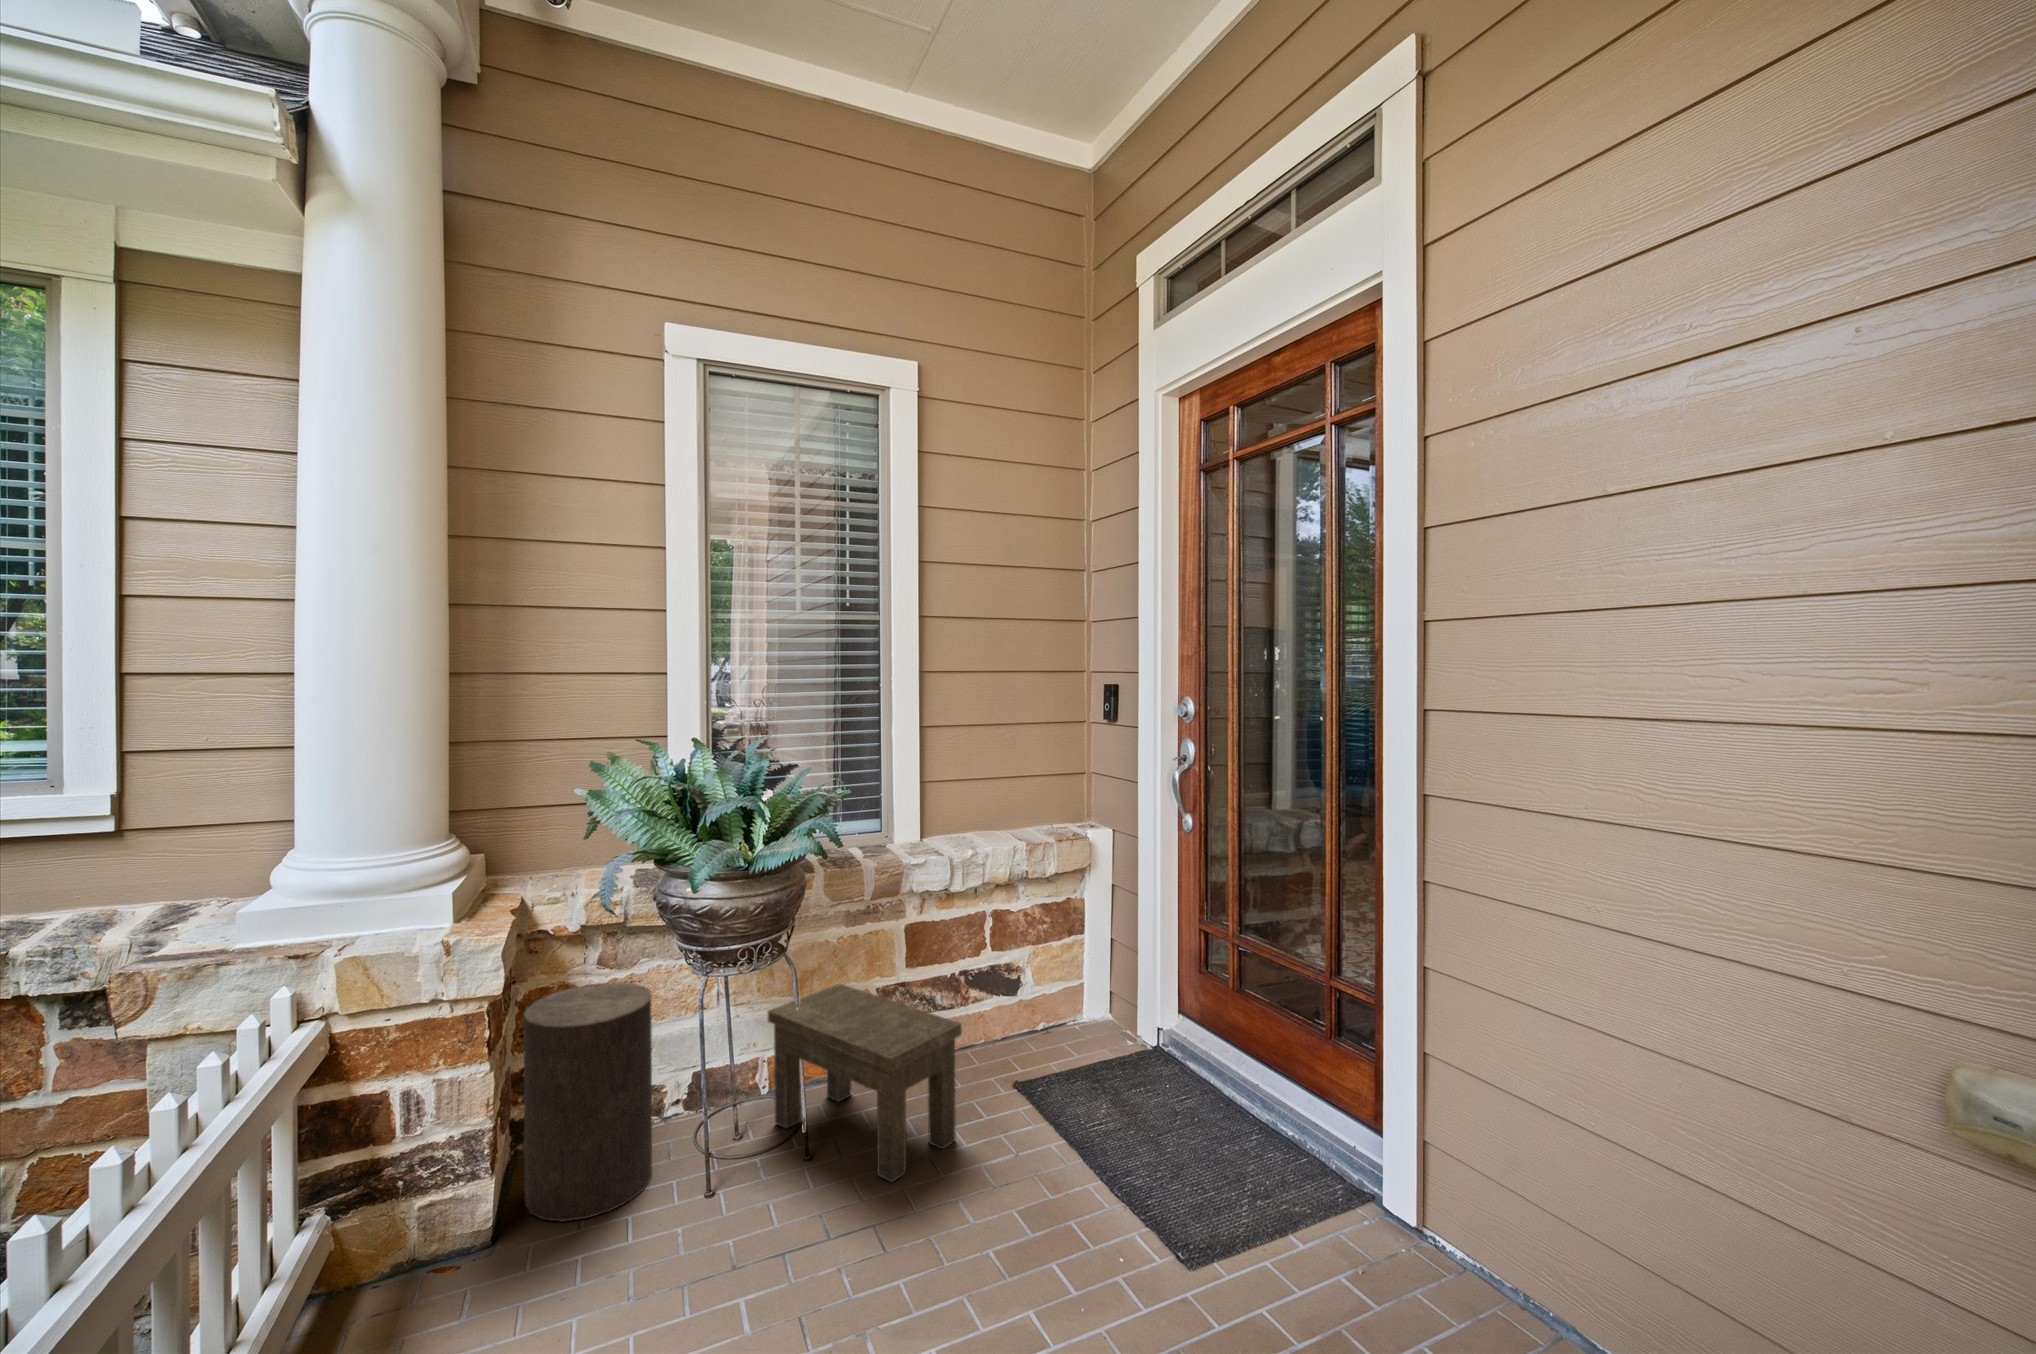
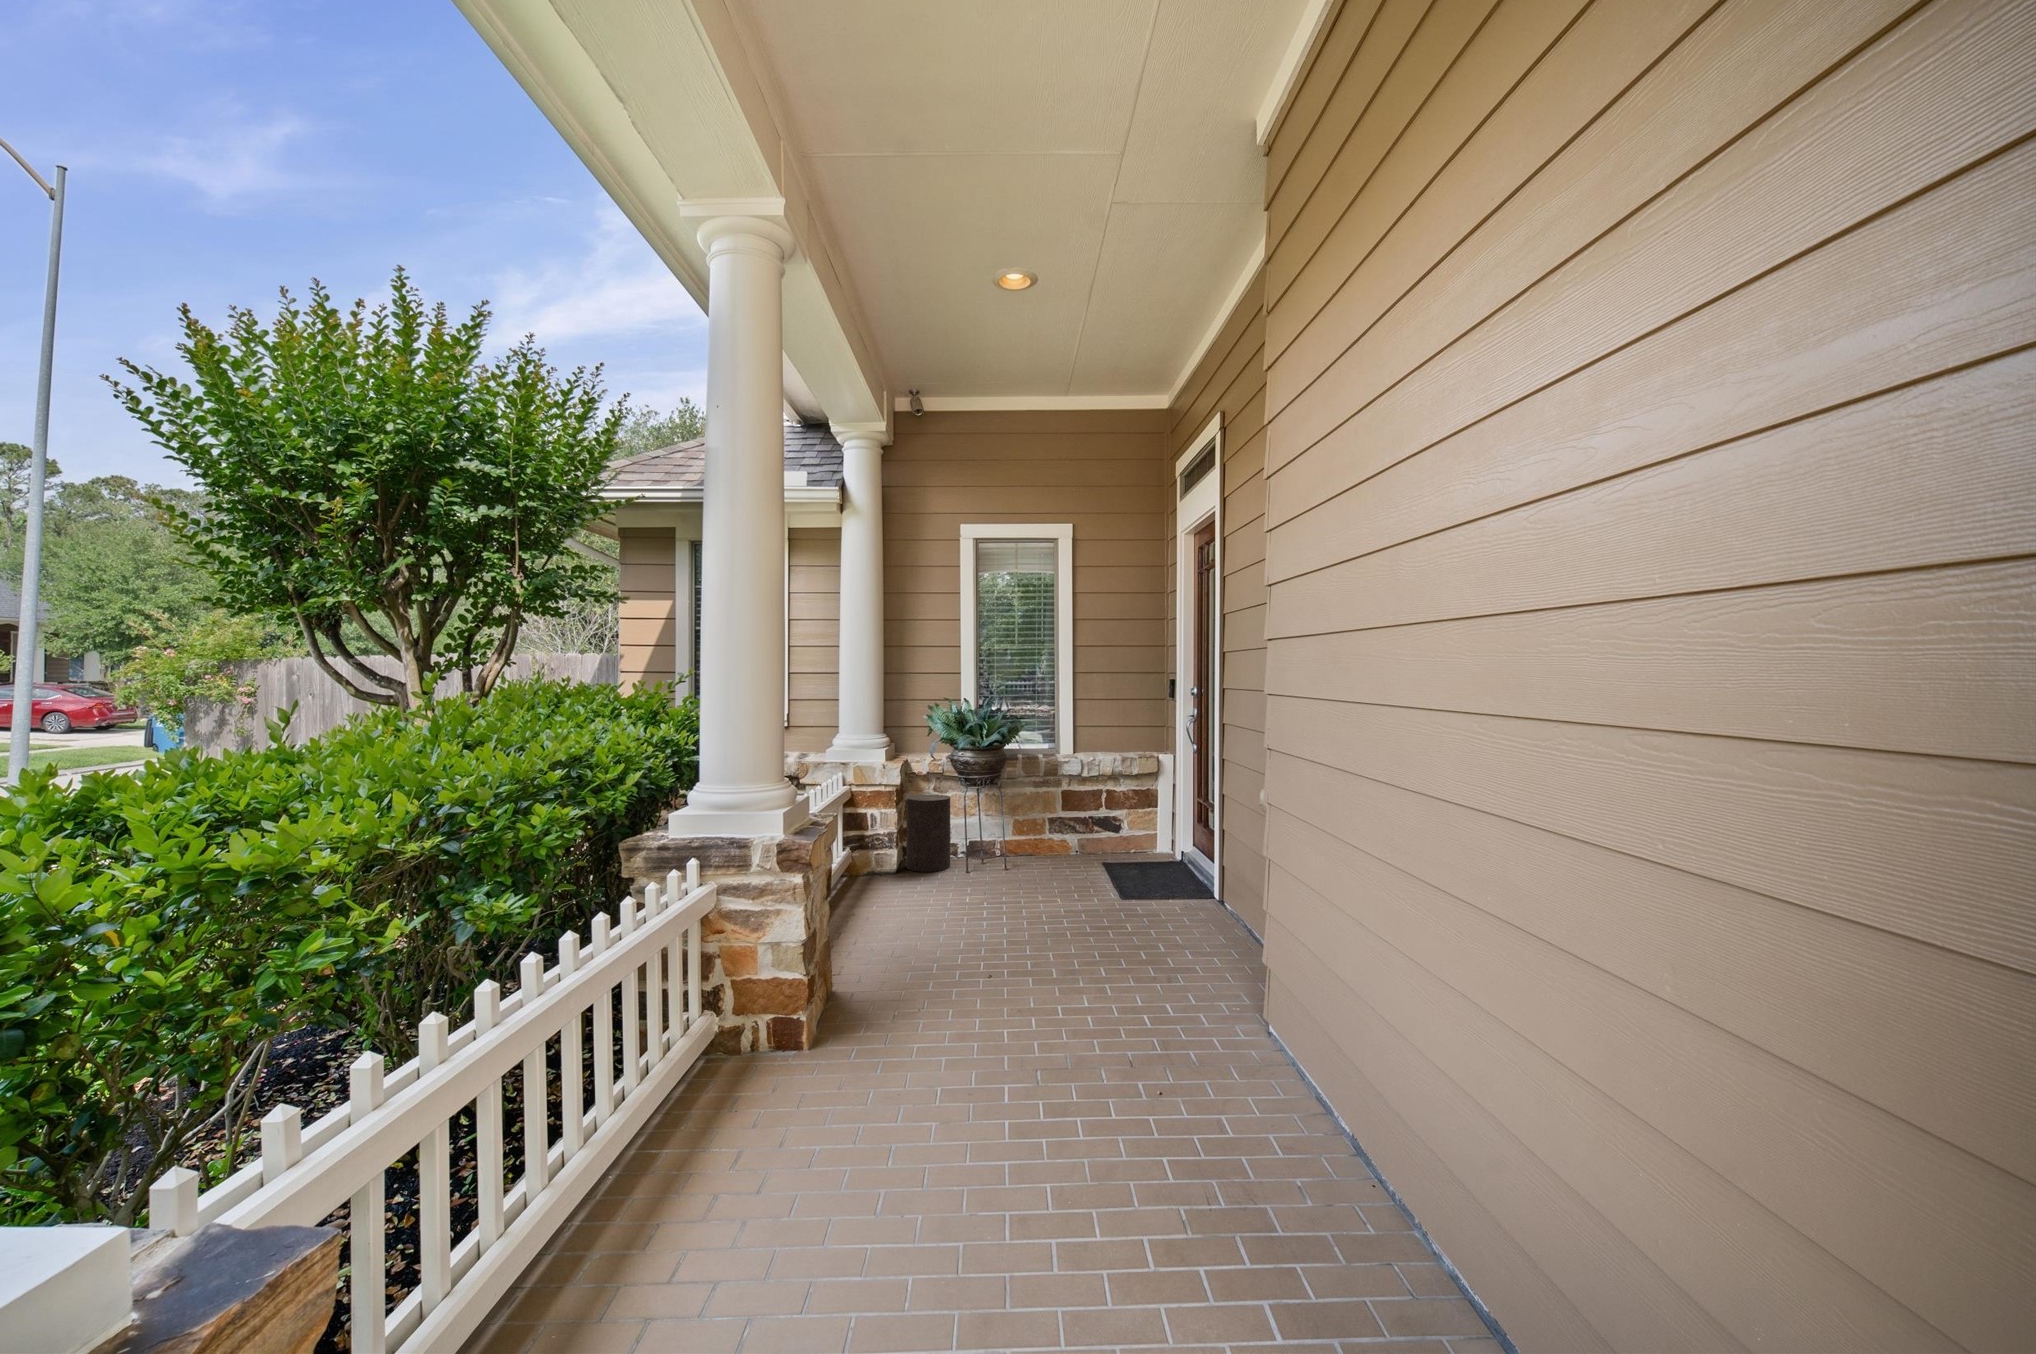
side table: present [768,984,962,1182] -> none [996,811,1068,877]

